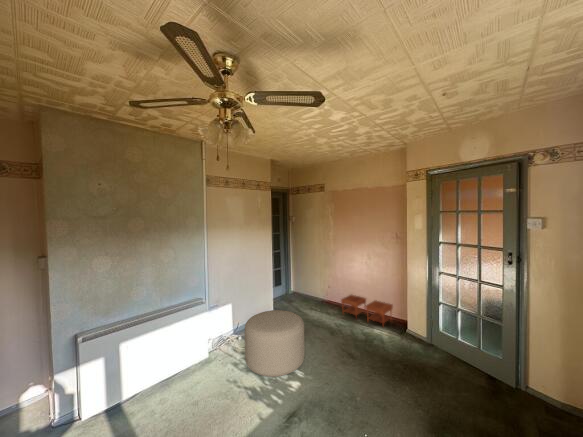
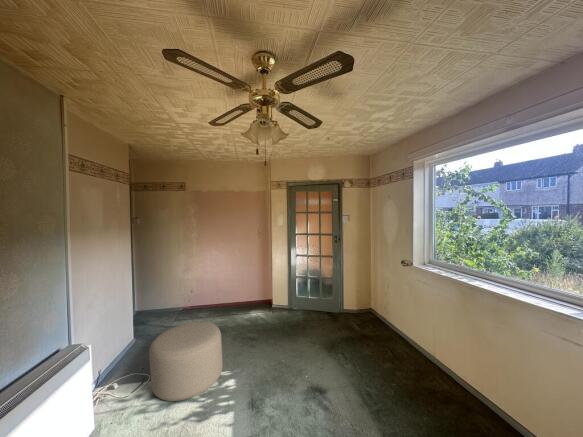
side table: present [341,295,393,324] -> none [212,291,256,315]

